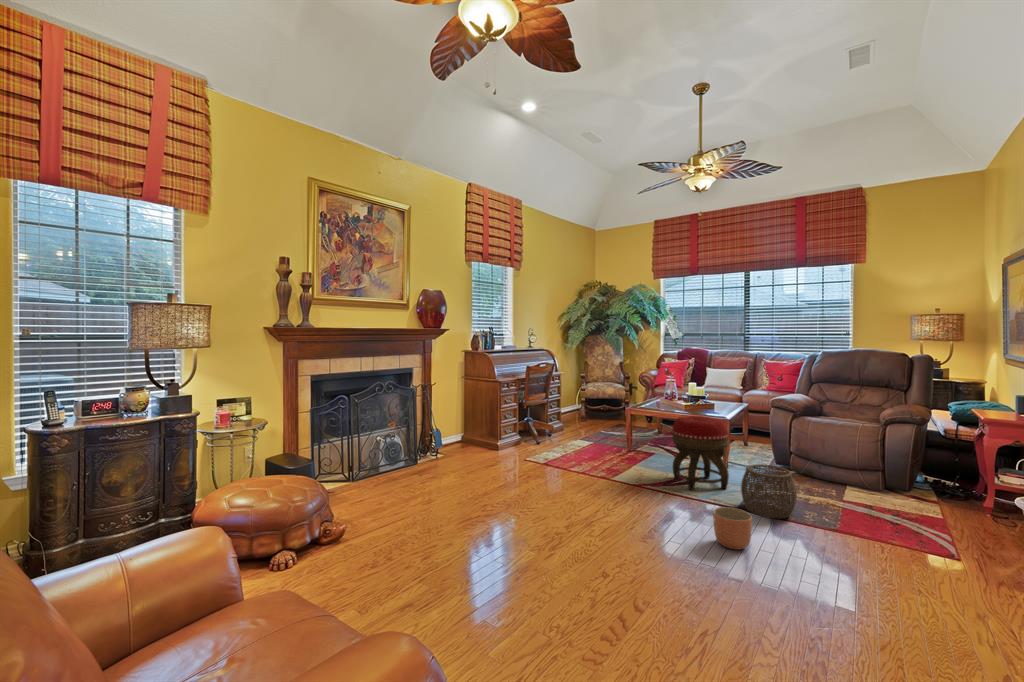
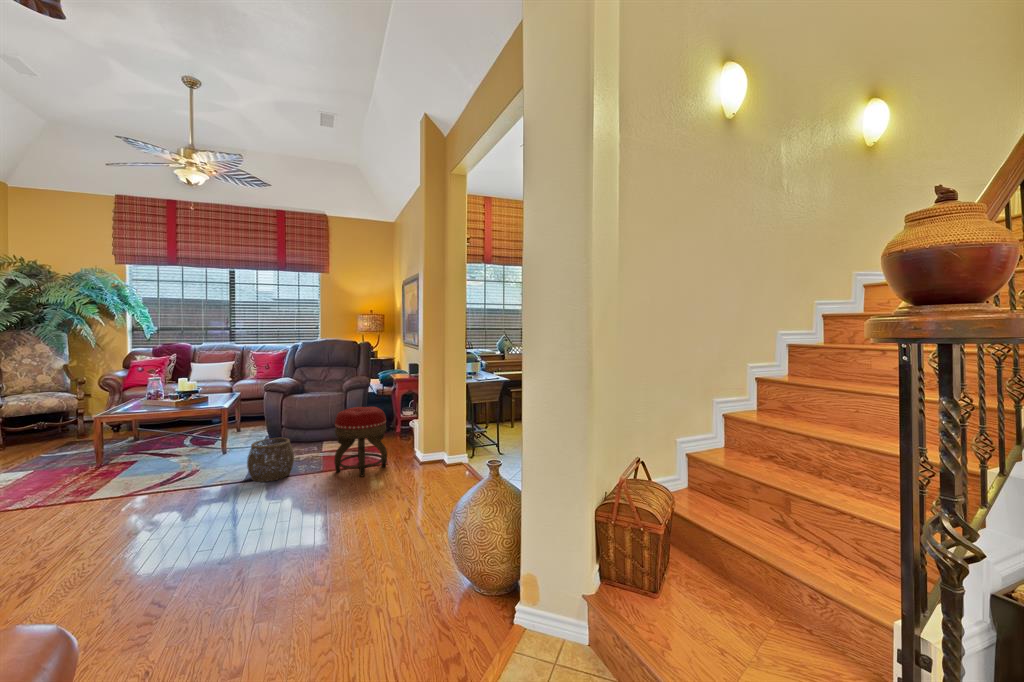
footstool: present [672,416,729,490] -> present [334,407,387,476]
planter: present [713,507,752,550] -> none [229,480,265,516]

